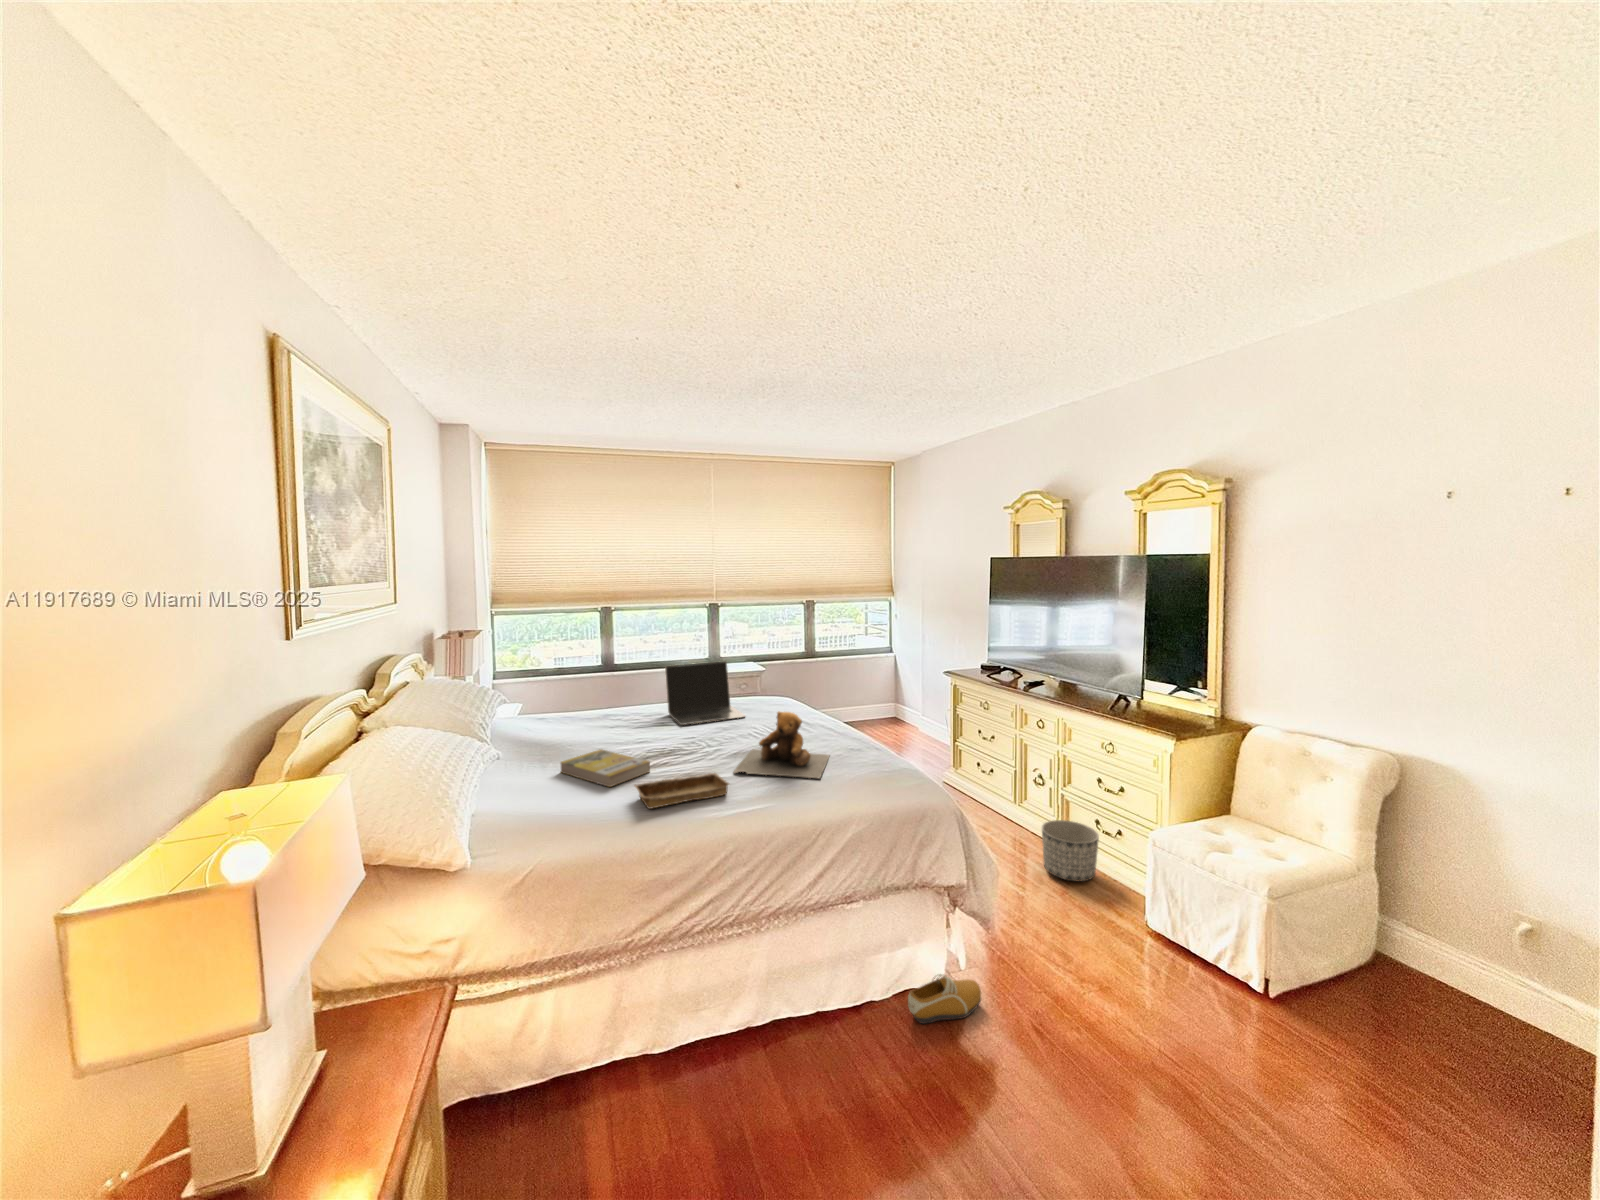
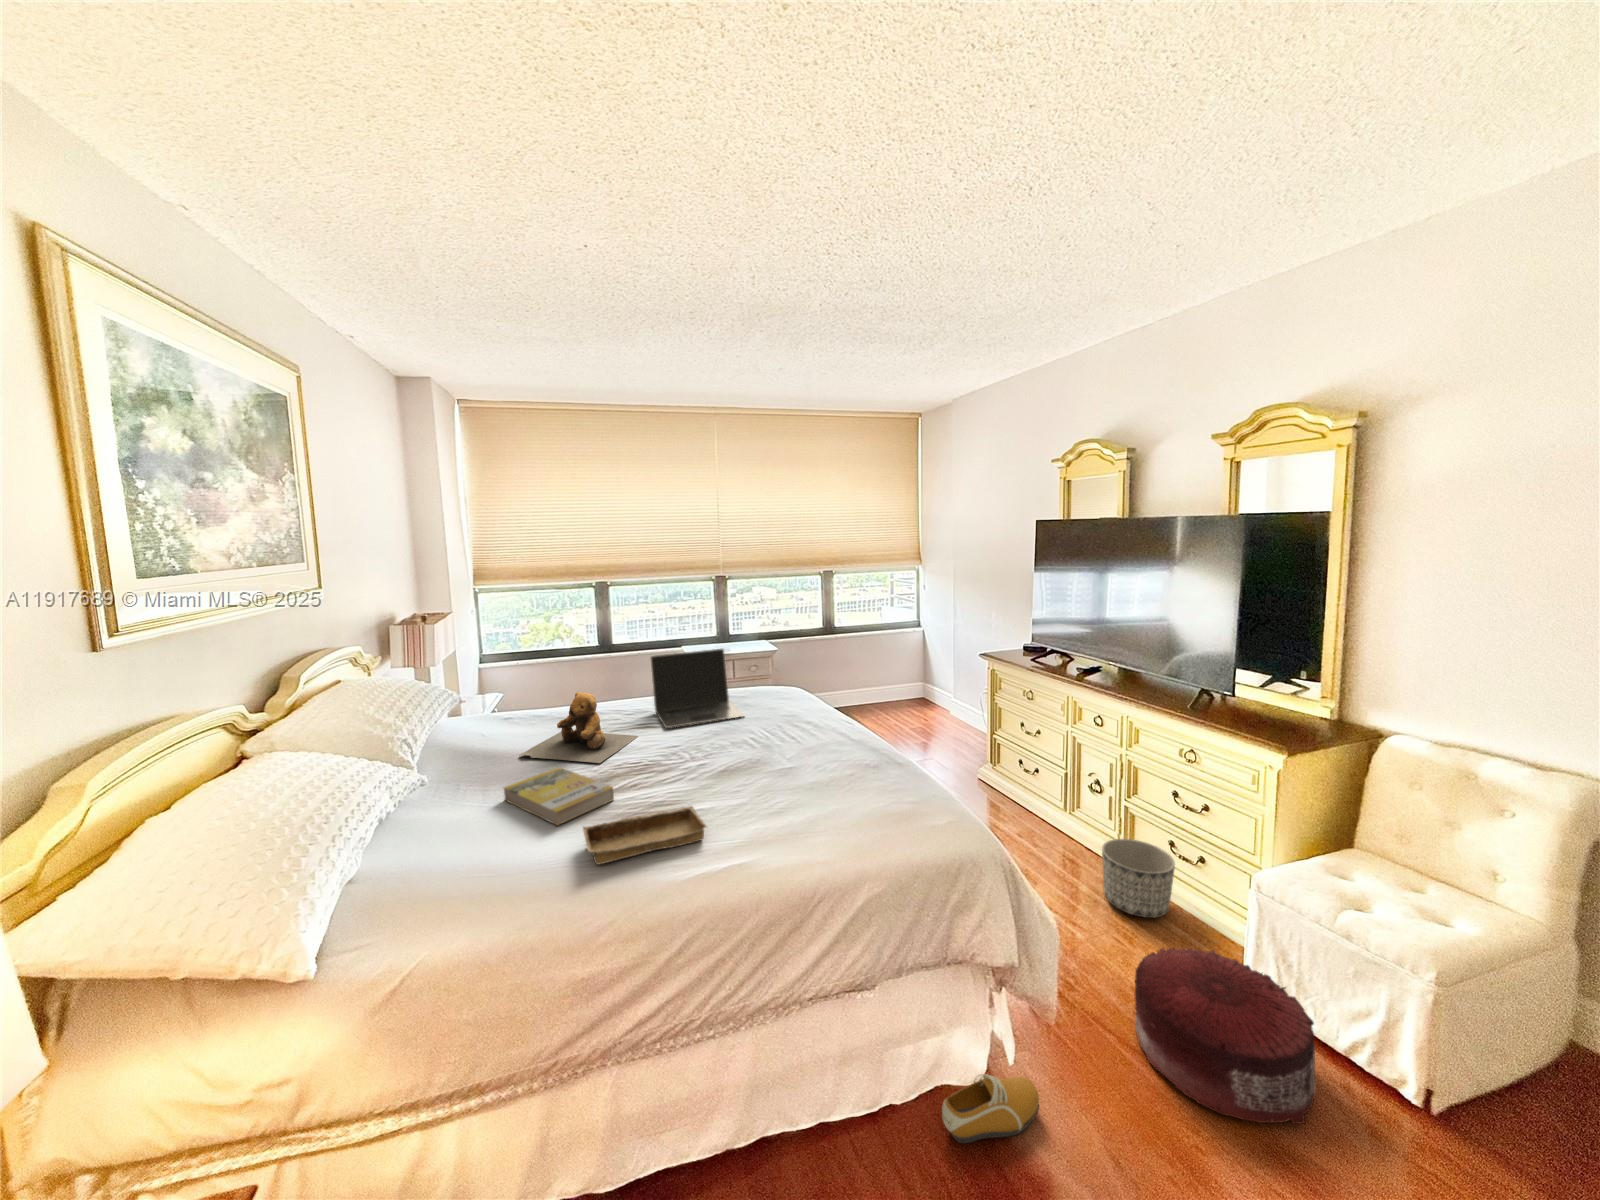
teddy bear: present [734,712,829,778] -> present [519,692,638,763]
pouf: none [1058,890,1187,1006] -> present [1135,947,1316,1124]

